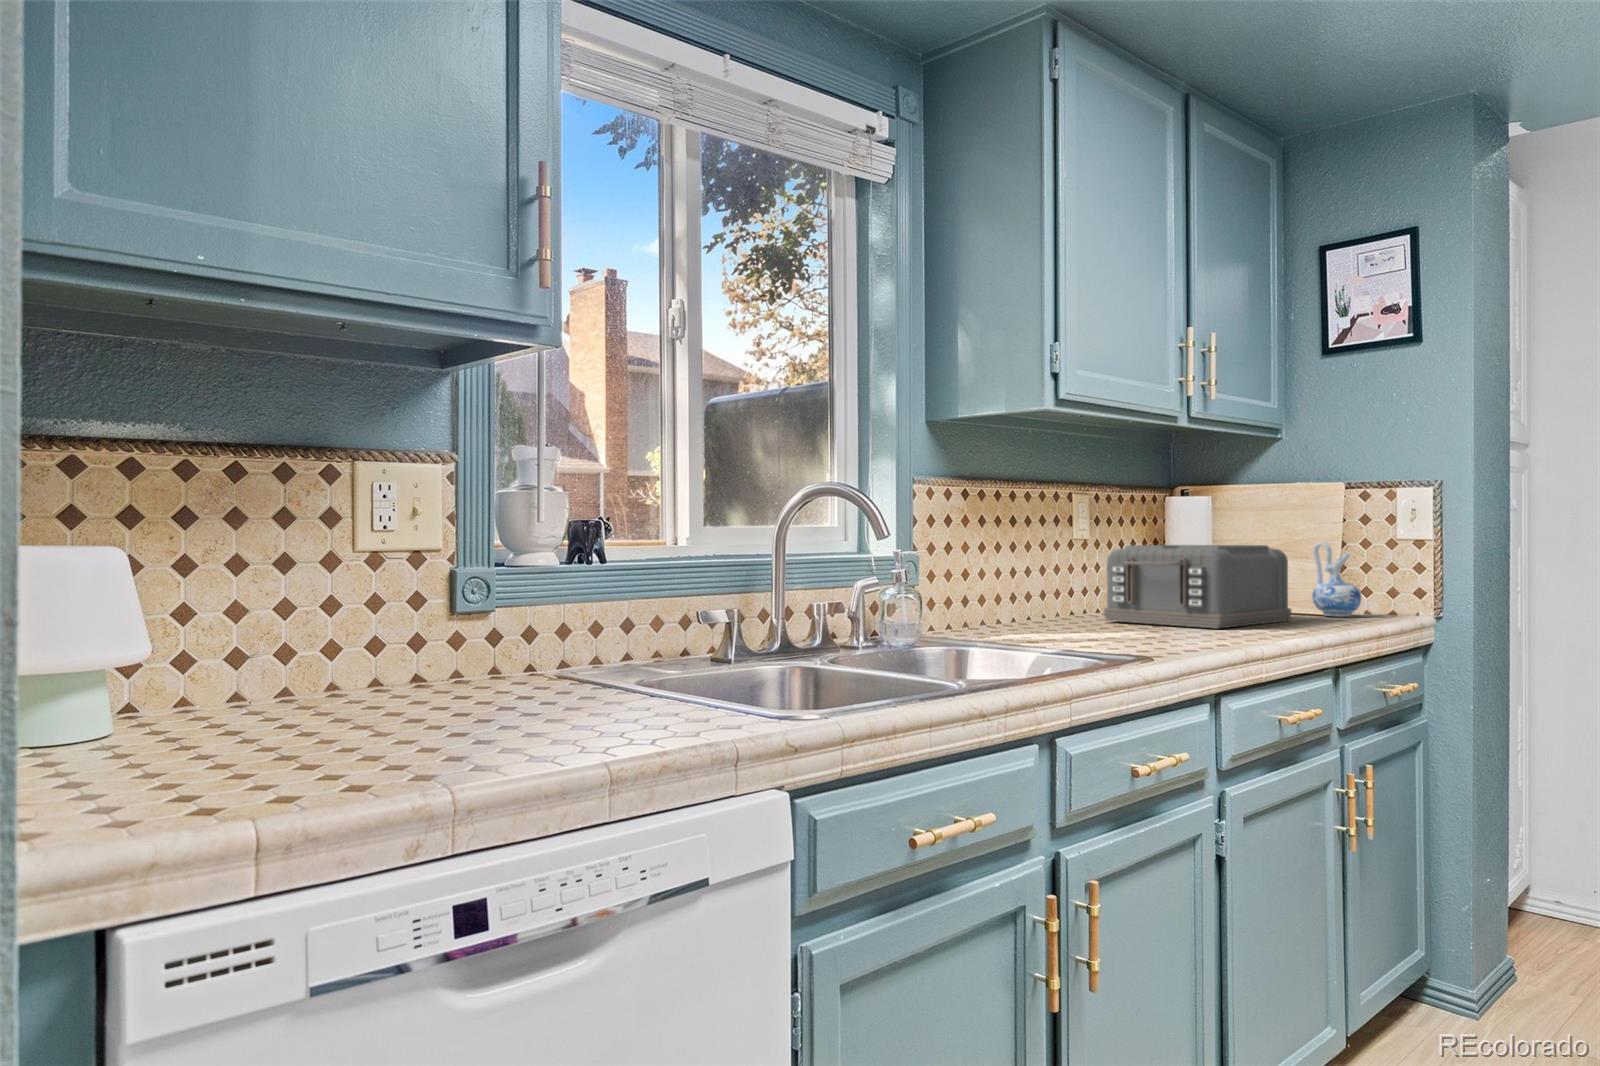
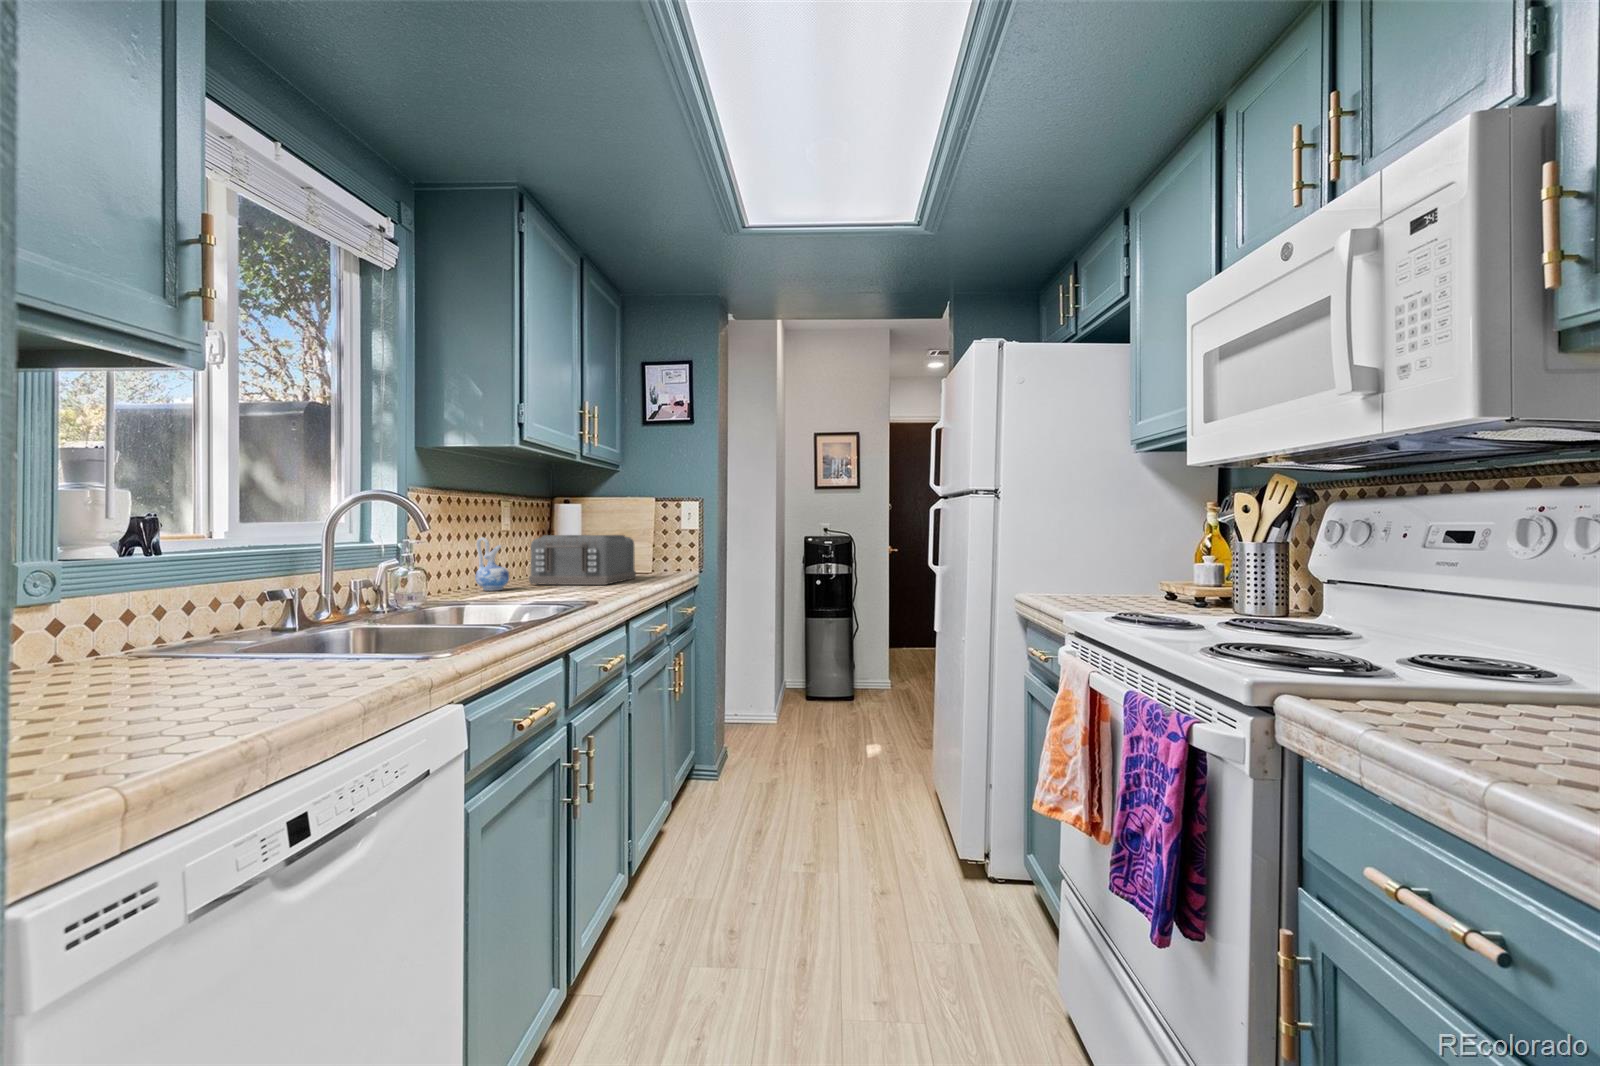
ceramic pitcher: present [1312,542,1361,617] -> present [475,538,509,591]

